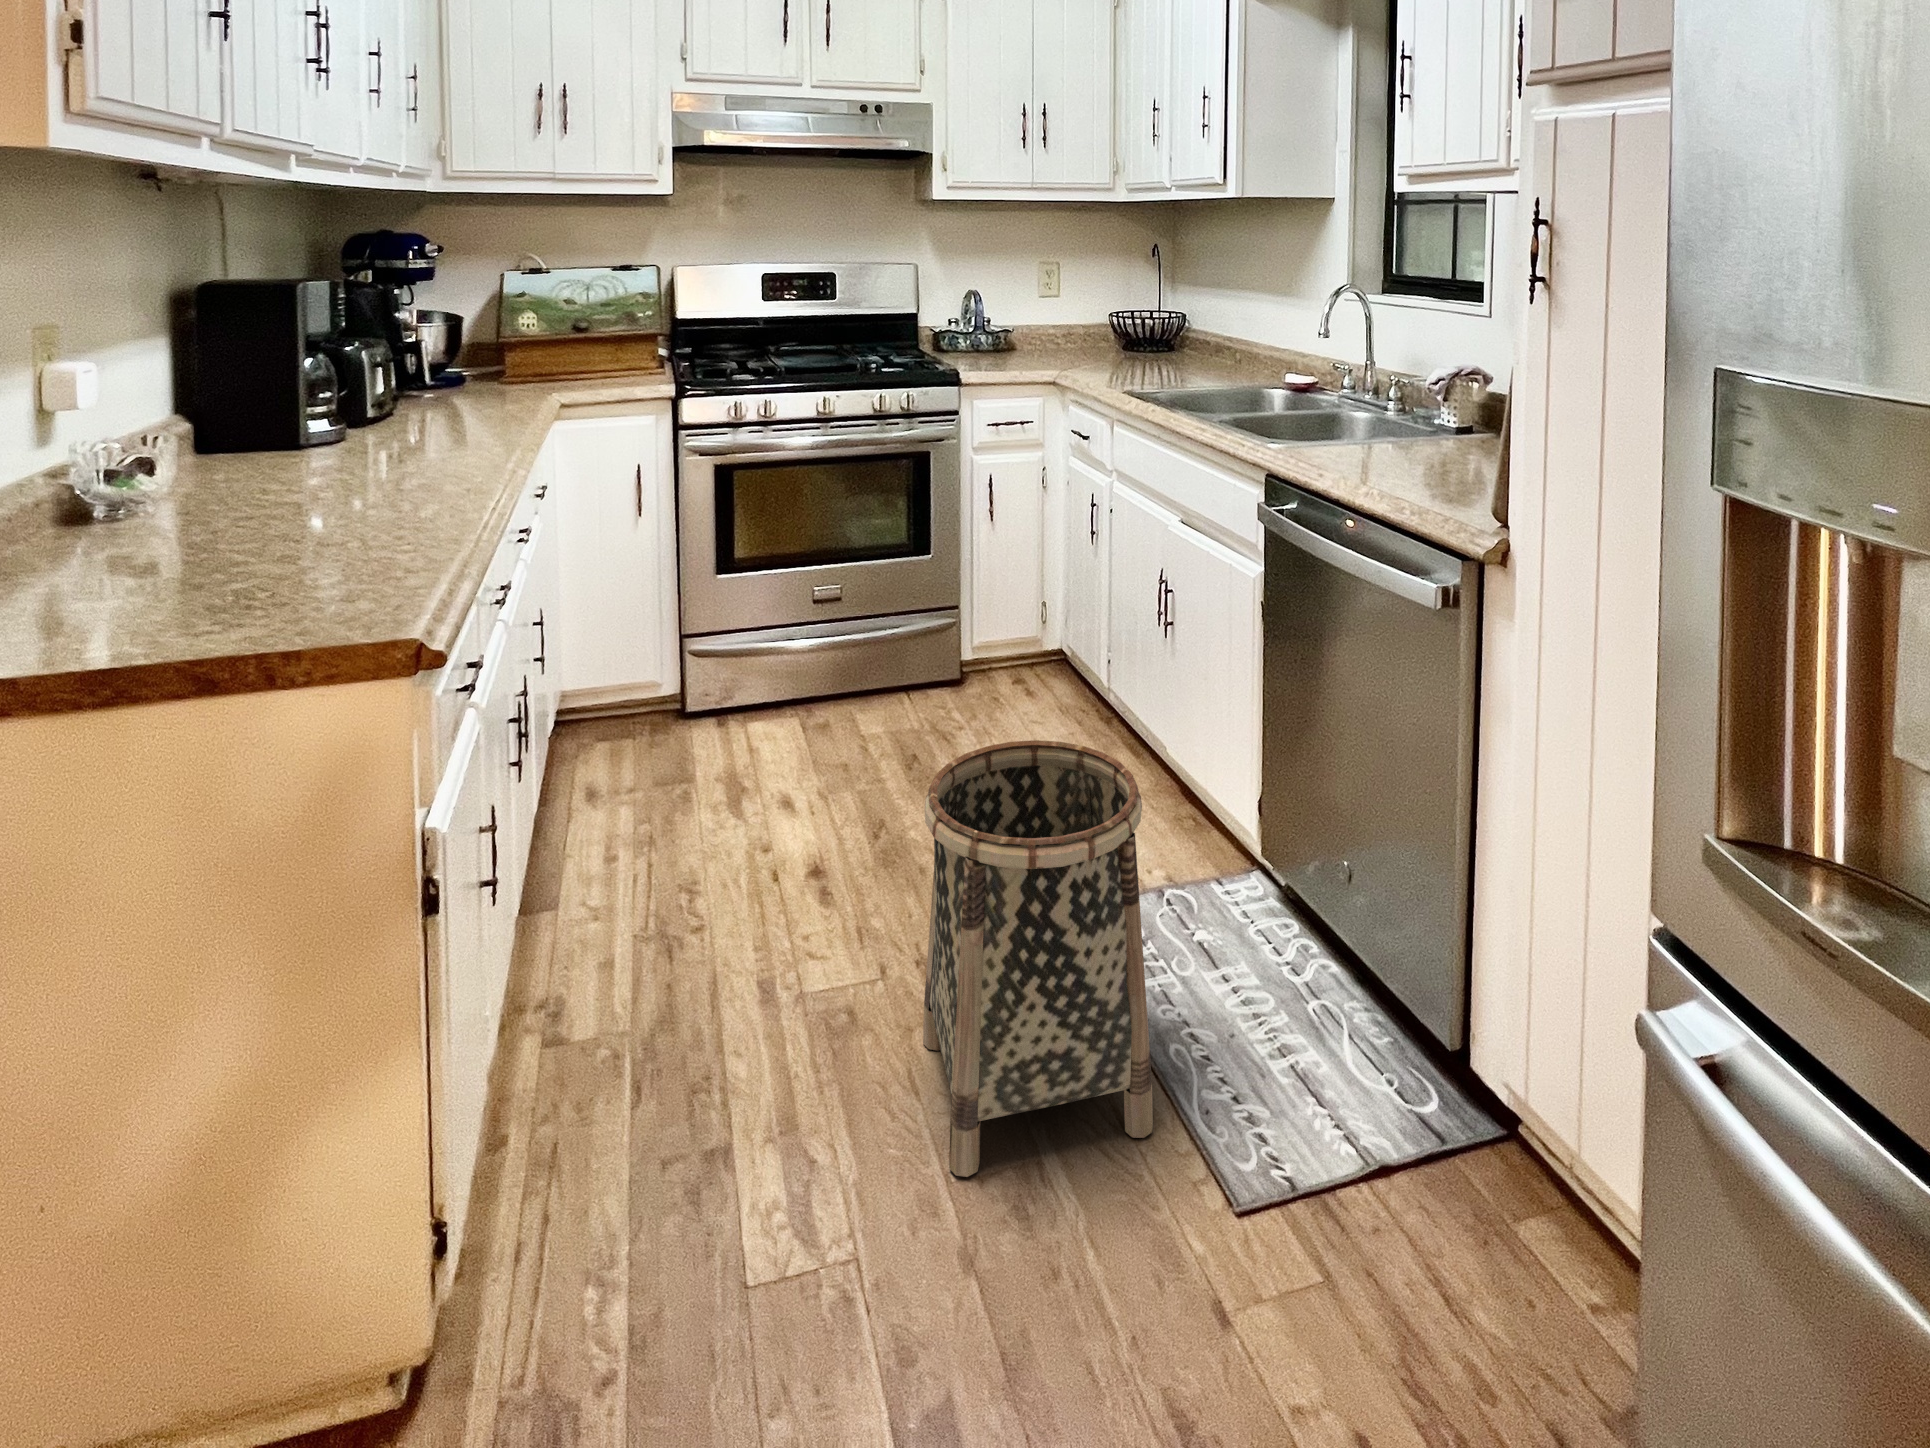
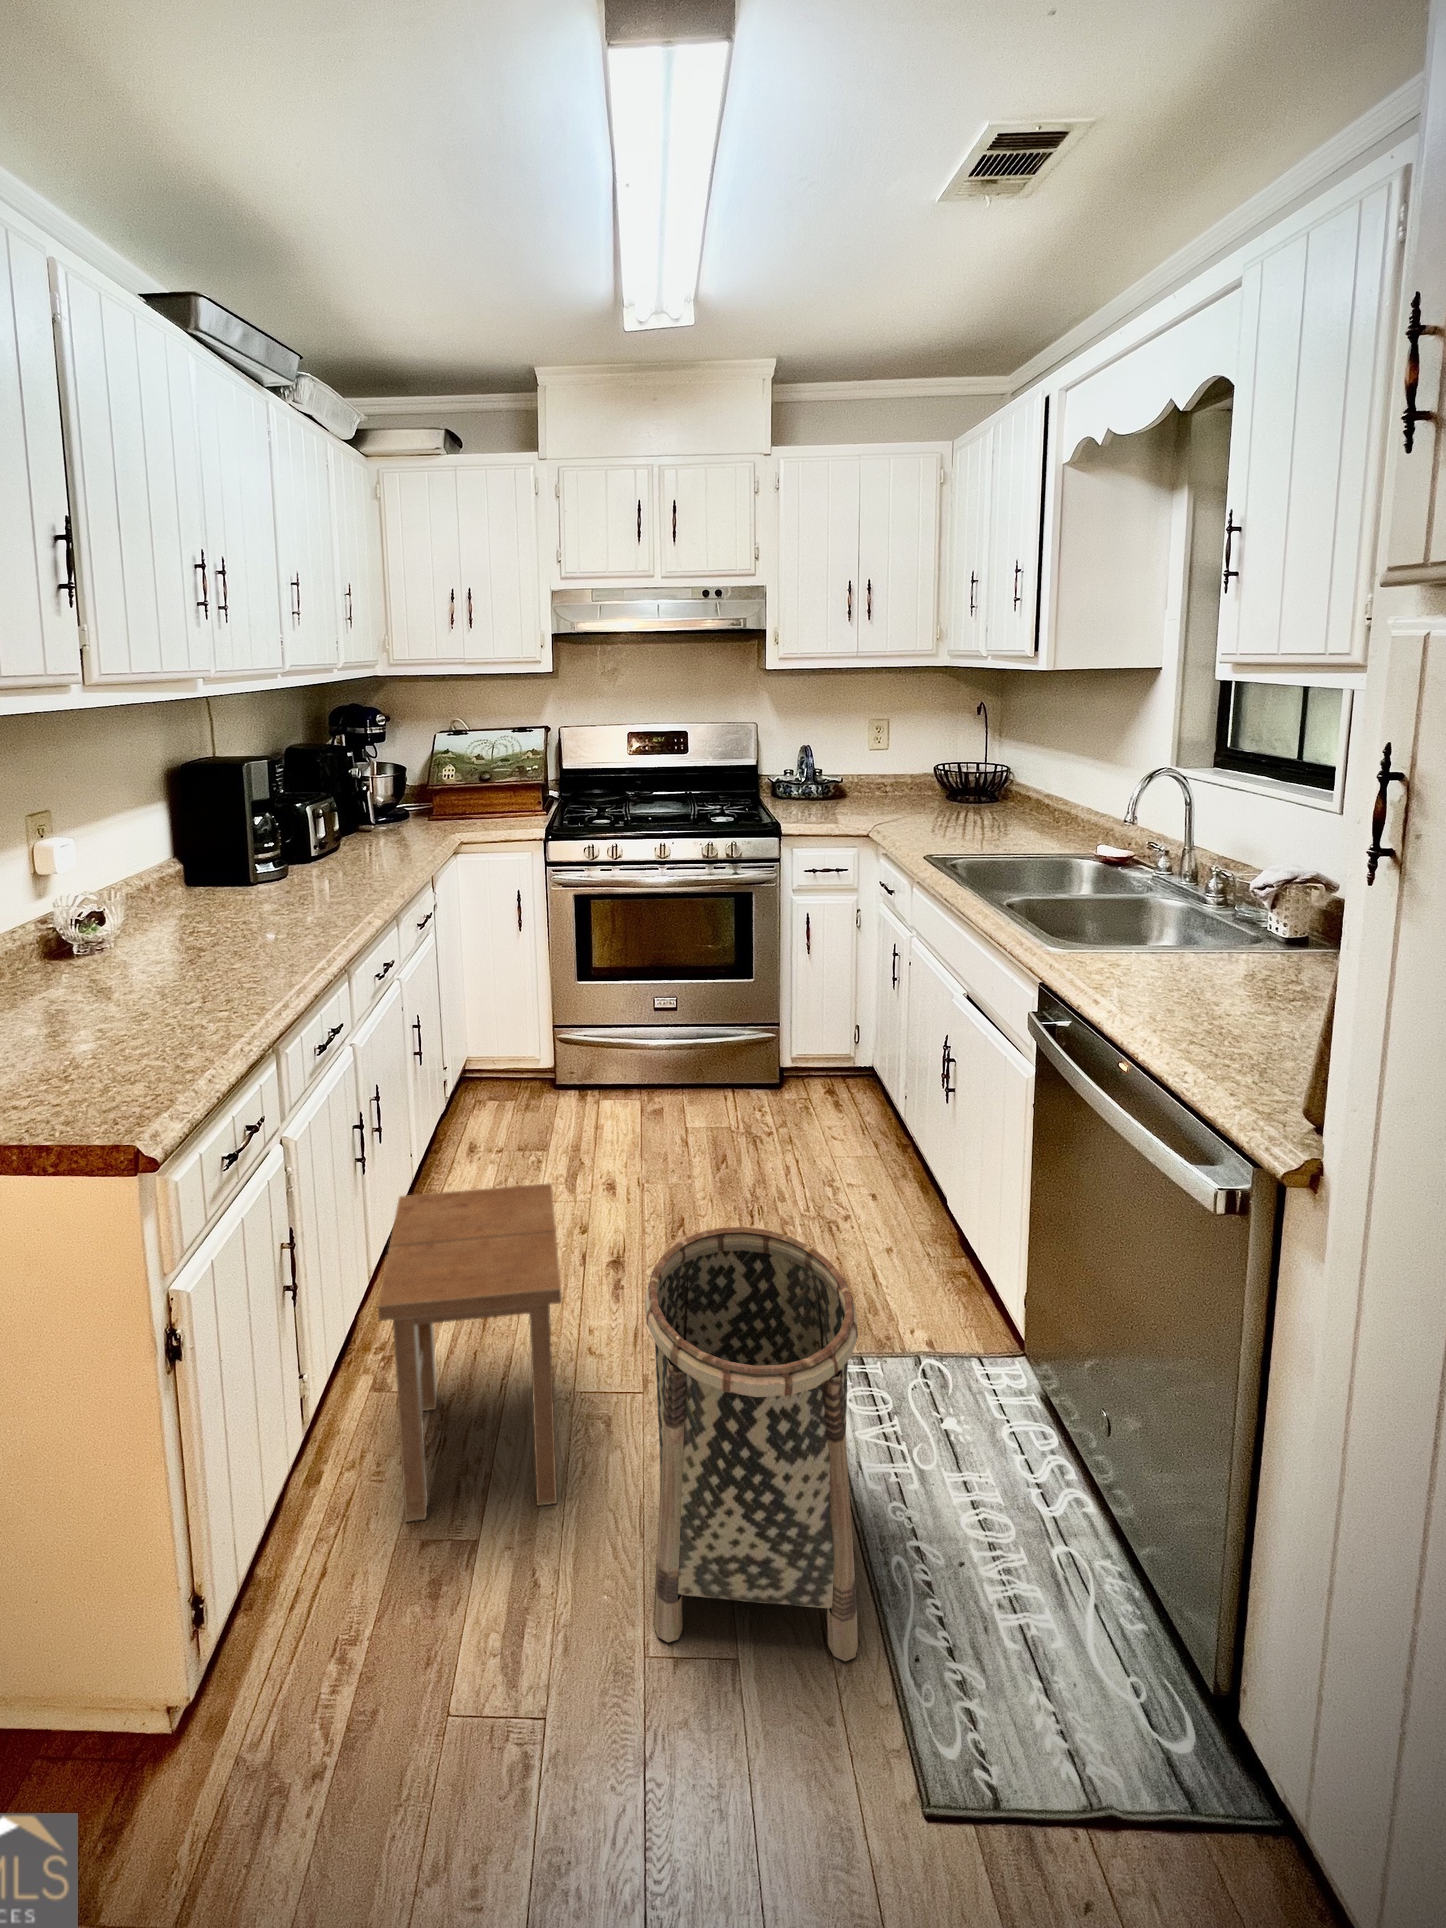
stool: none [586,750,826,1167] -> present [378,1183,562,1522]

